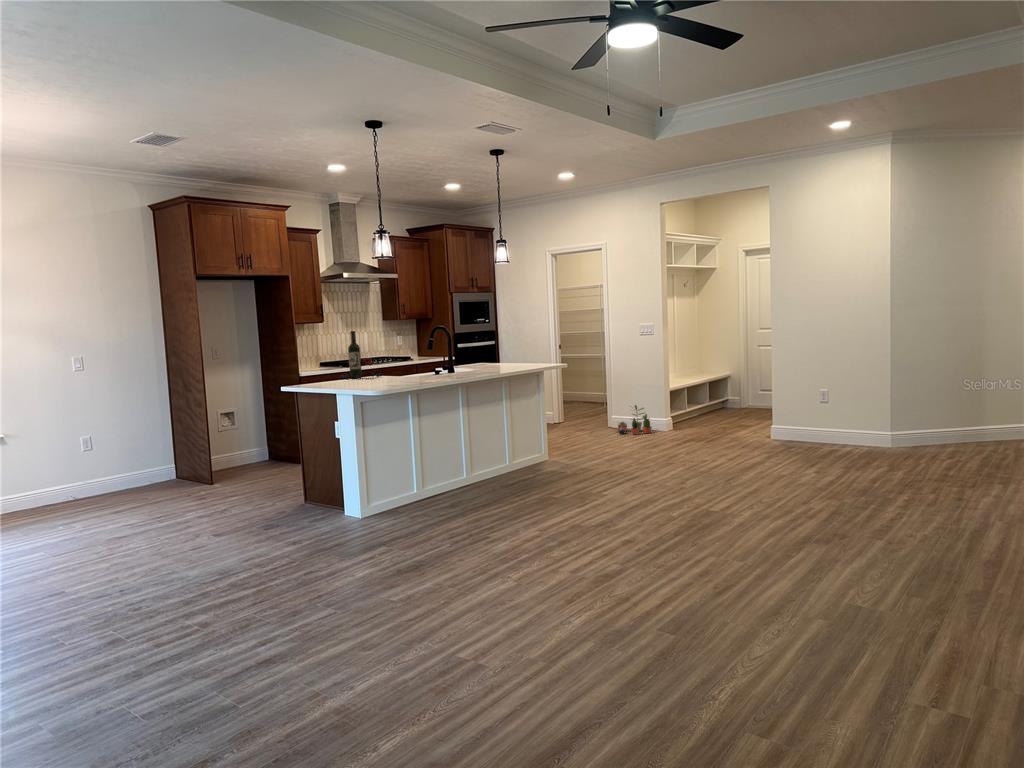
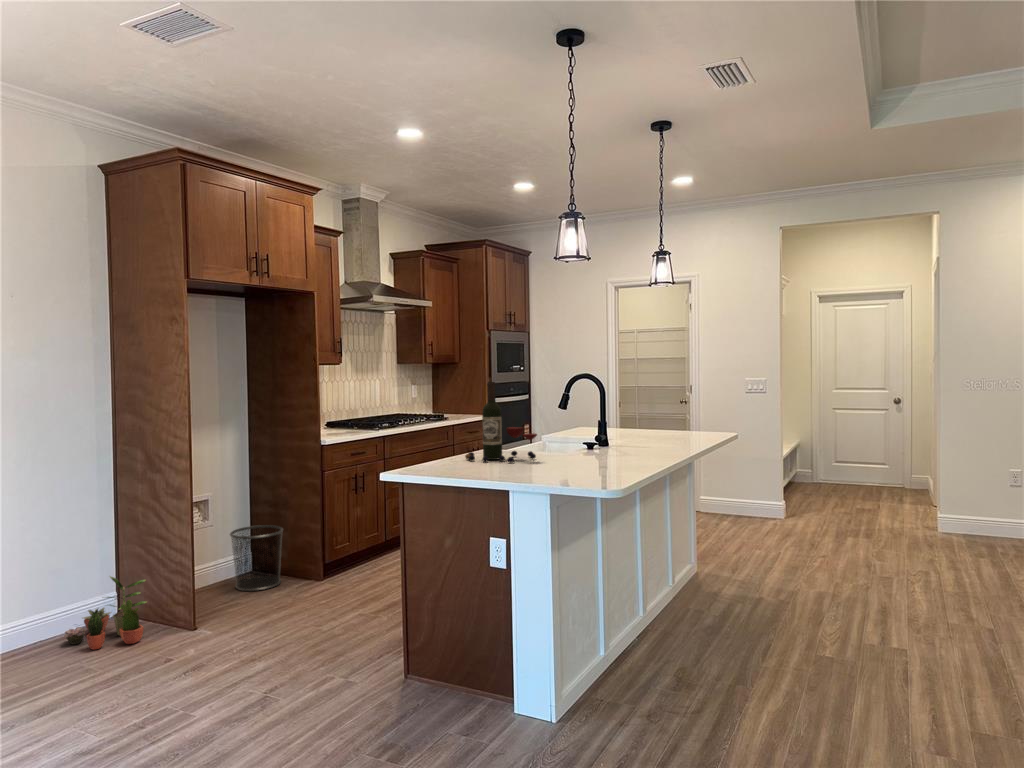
potted plant: present [617,405,652,435] -> present [65,576,147,650]
trash can: none [246,428,280,468] -> present [230,525,283,591]

